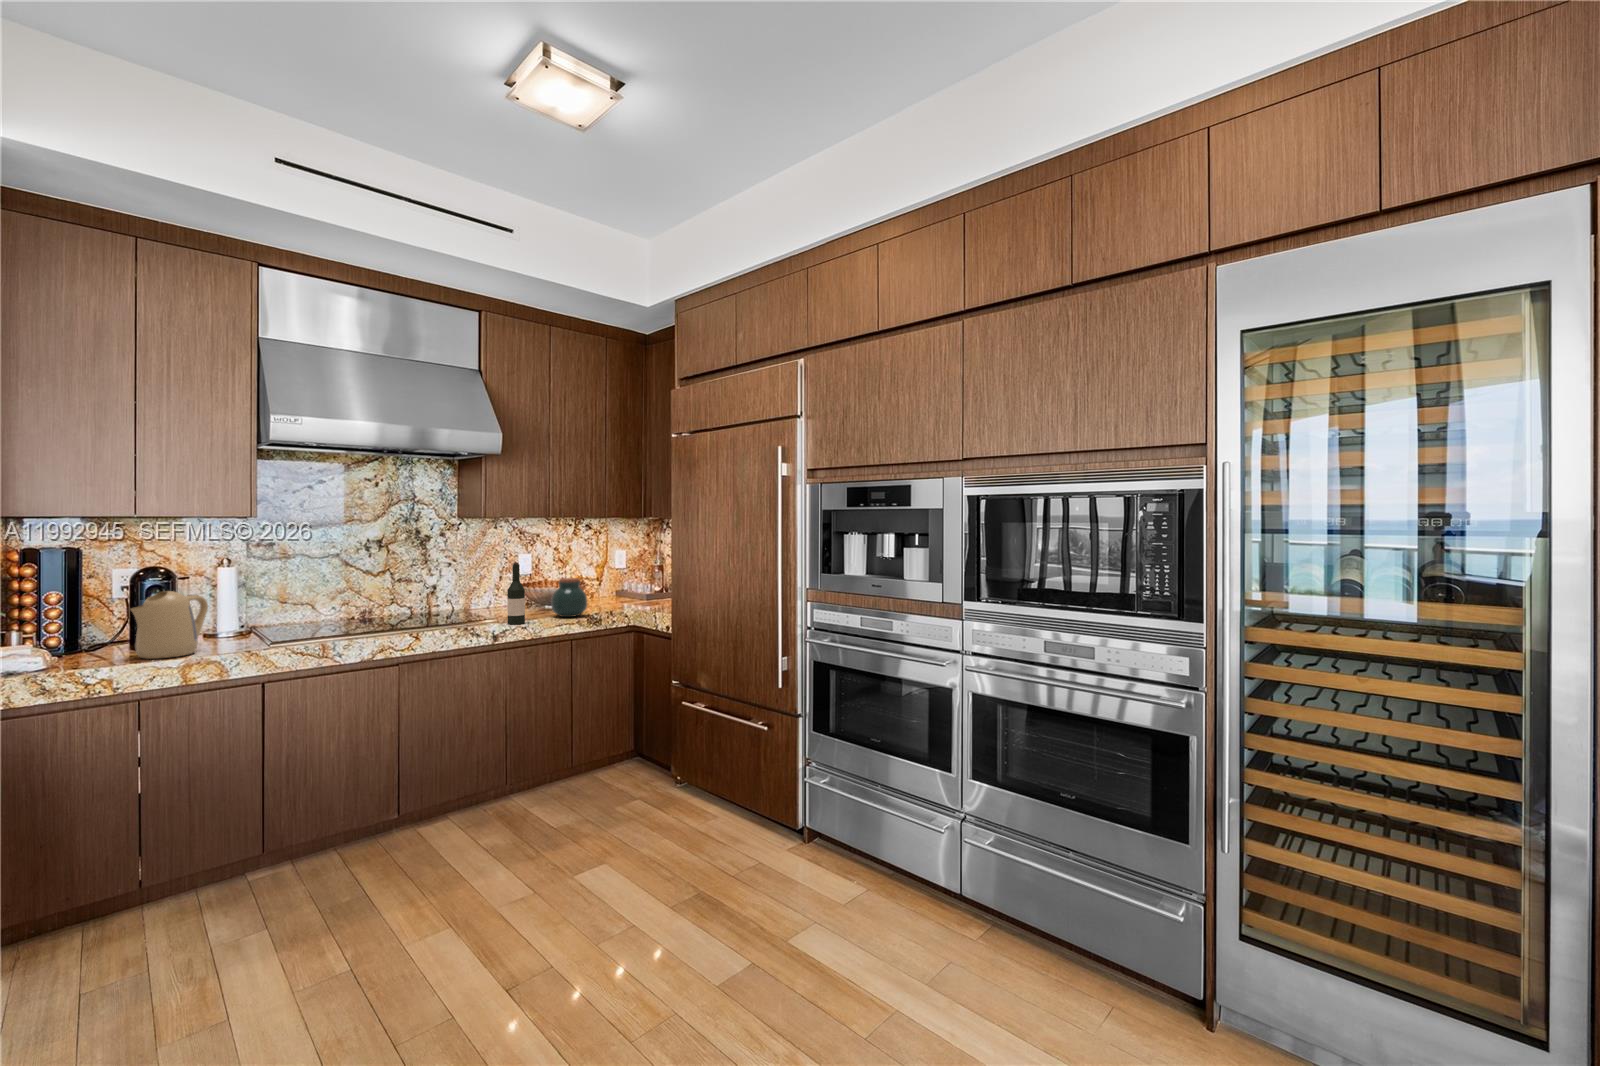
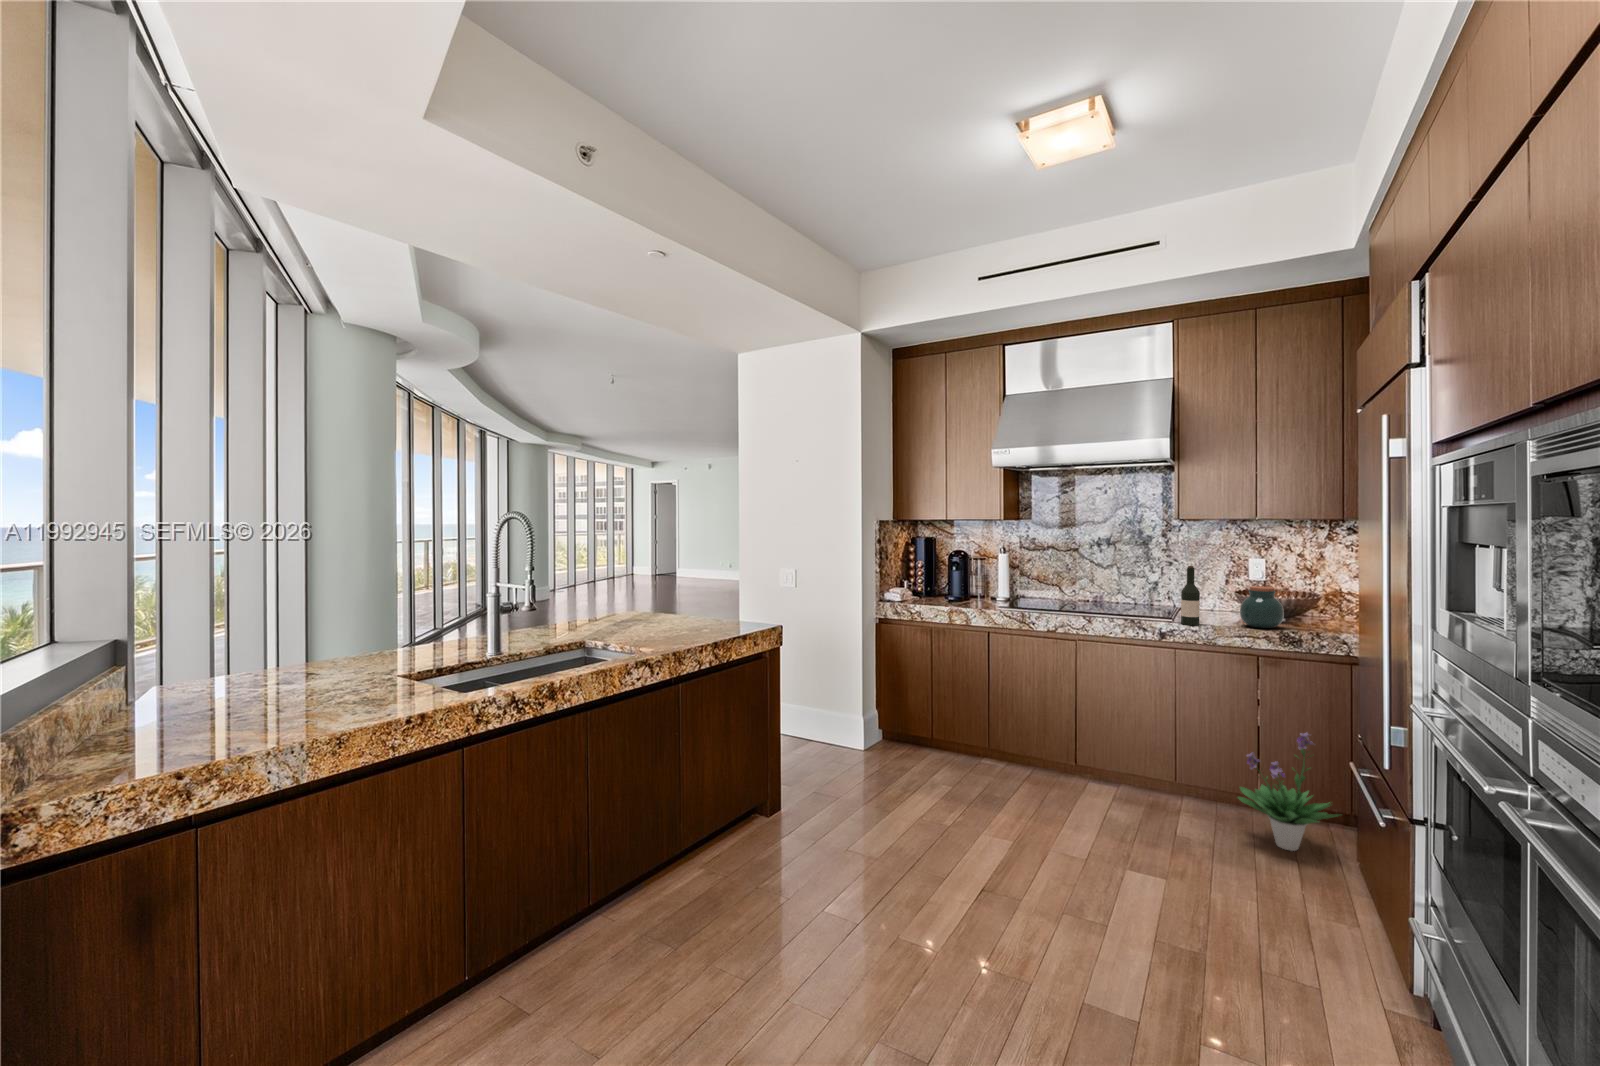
kettle: present [131,591,208,659] -> none [928,567,970,608]
potted plant: none [598,698,677,807] -> present [1238,733,1339,851]

